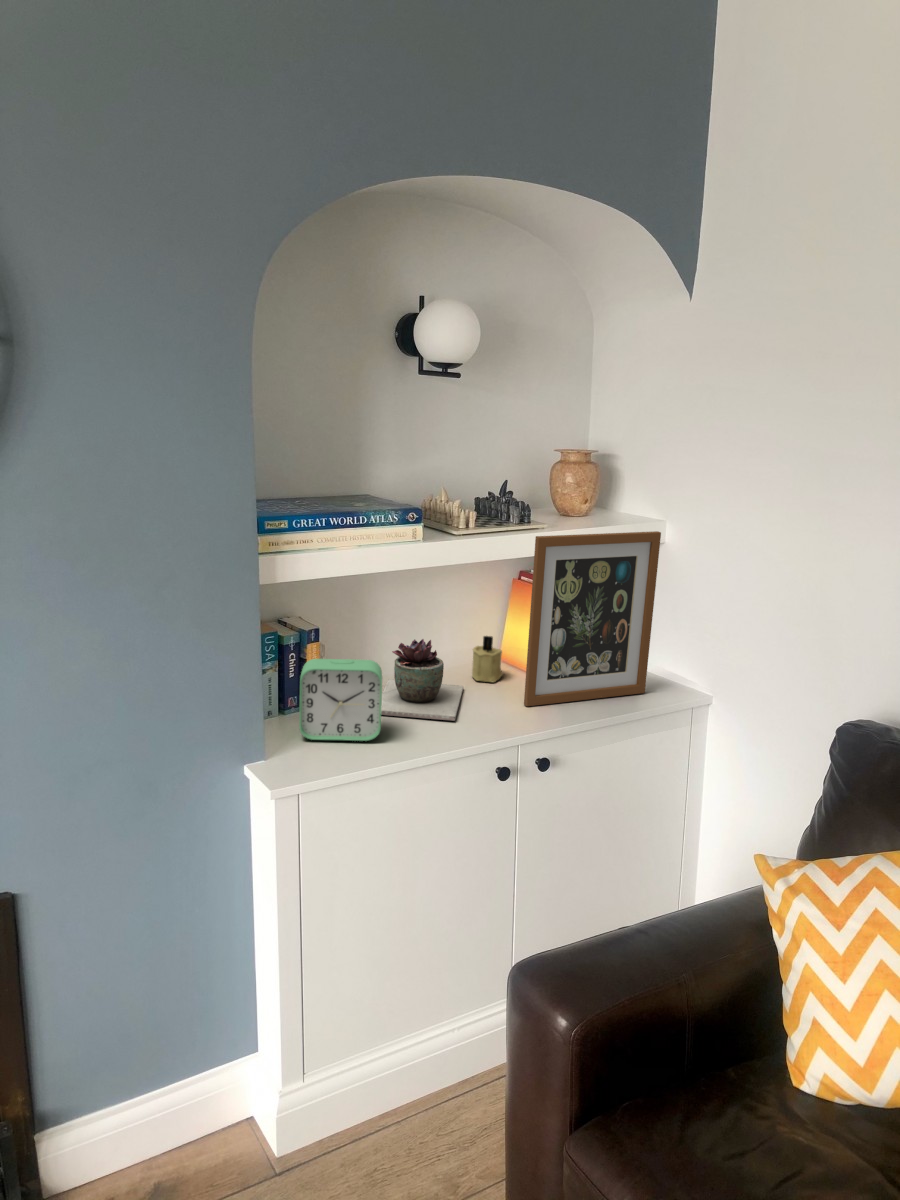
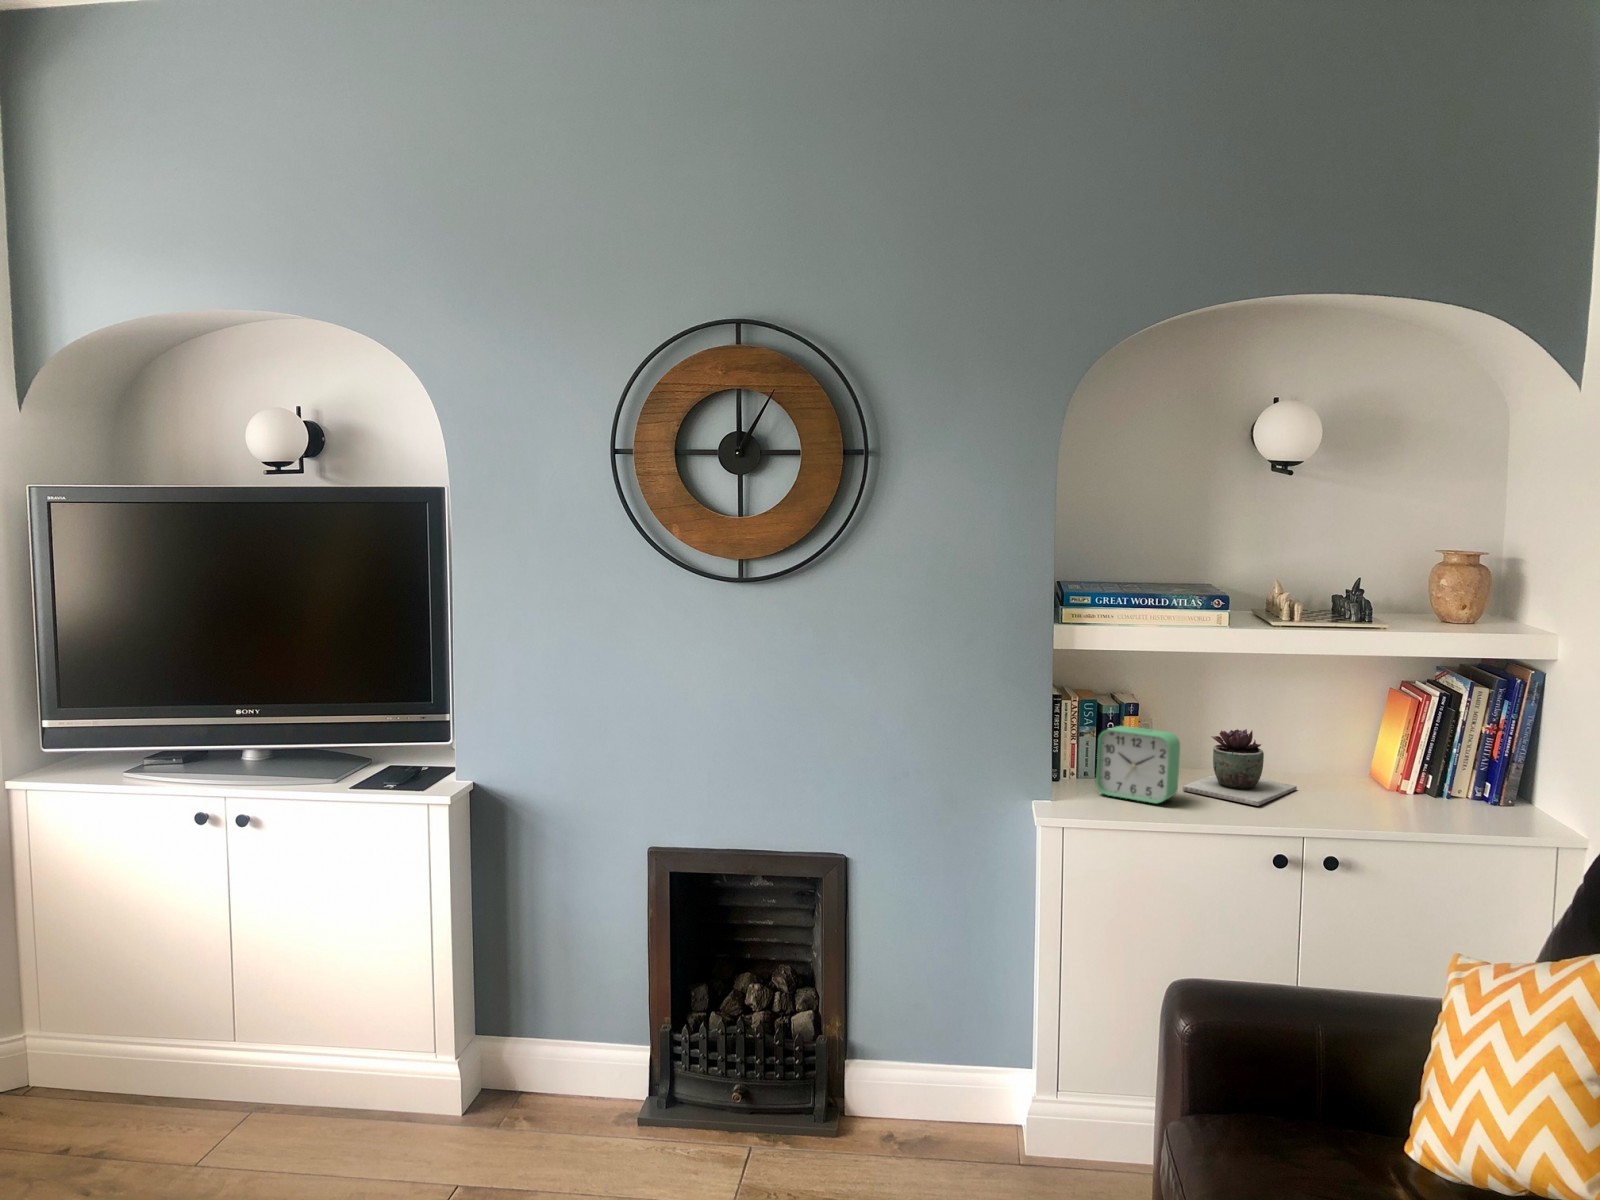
picture frame: present [524,531,661,706] -> none [1351,632,1530,823]
candle: present [472,636,503,682] -> none [1317,742,1354,790]

